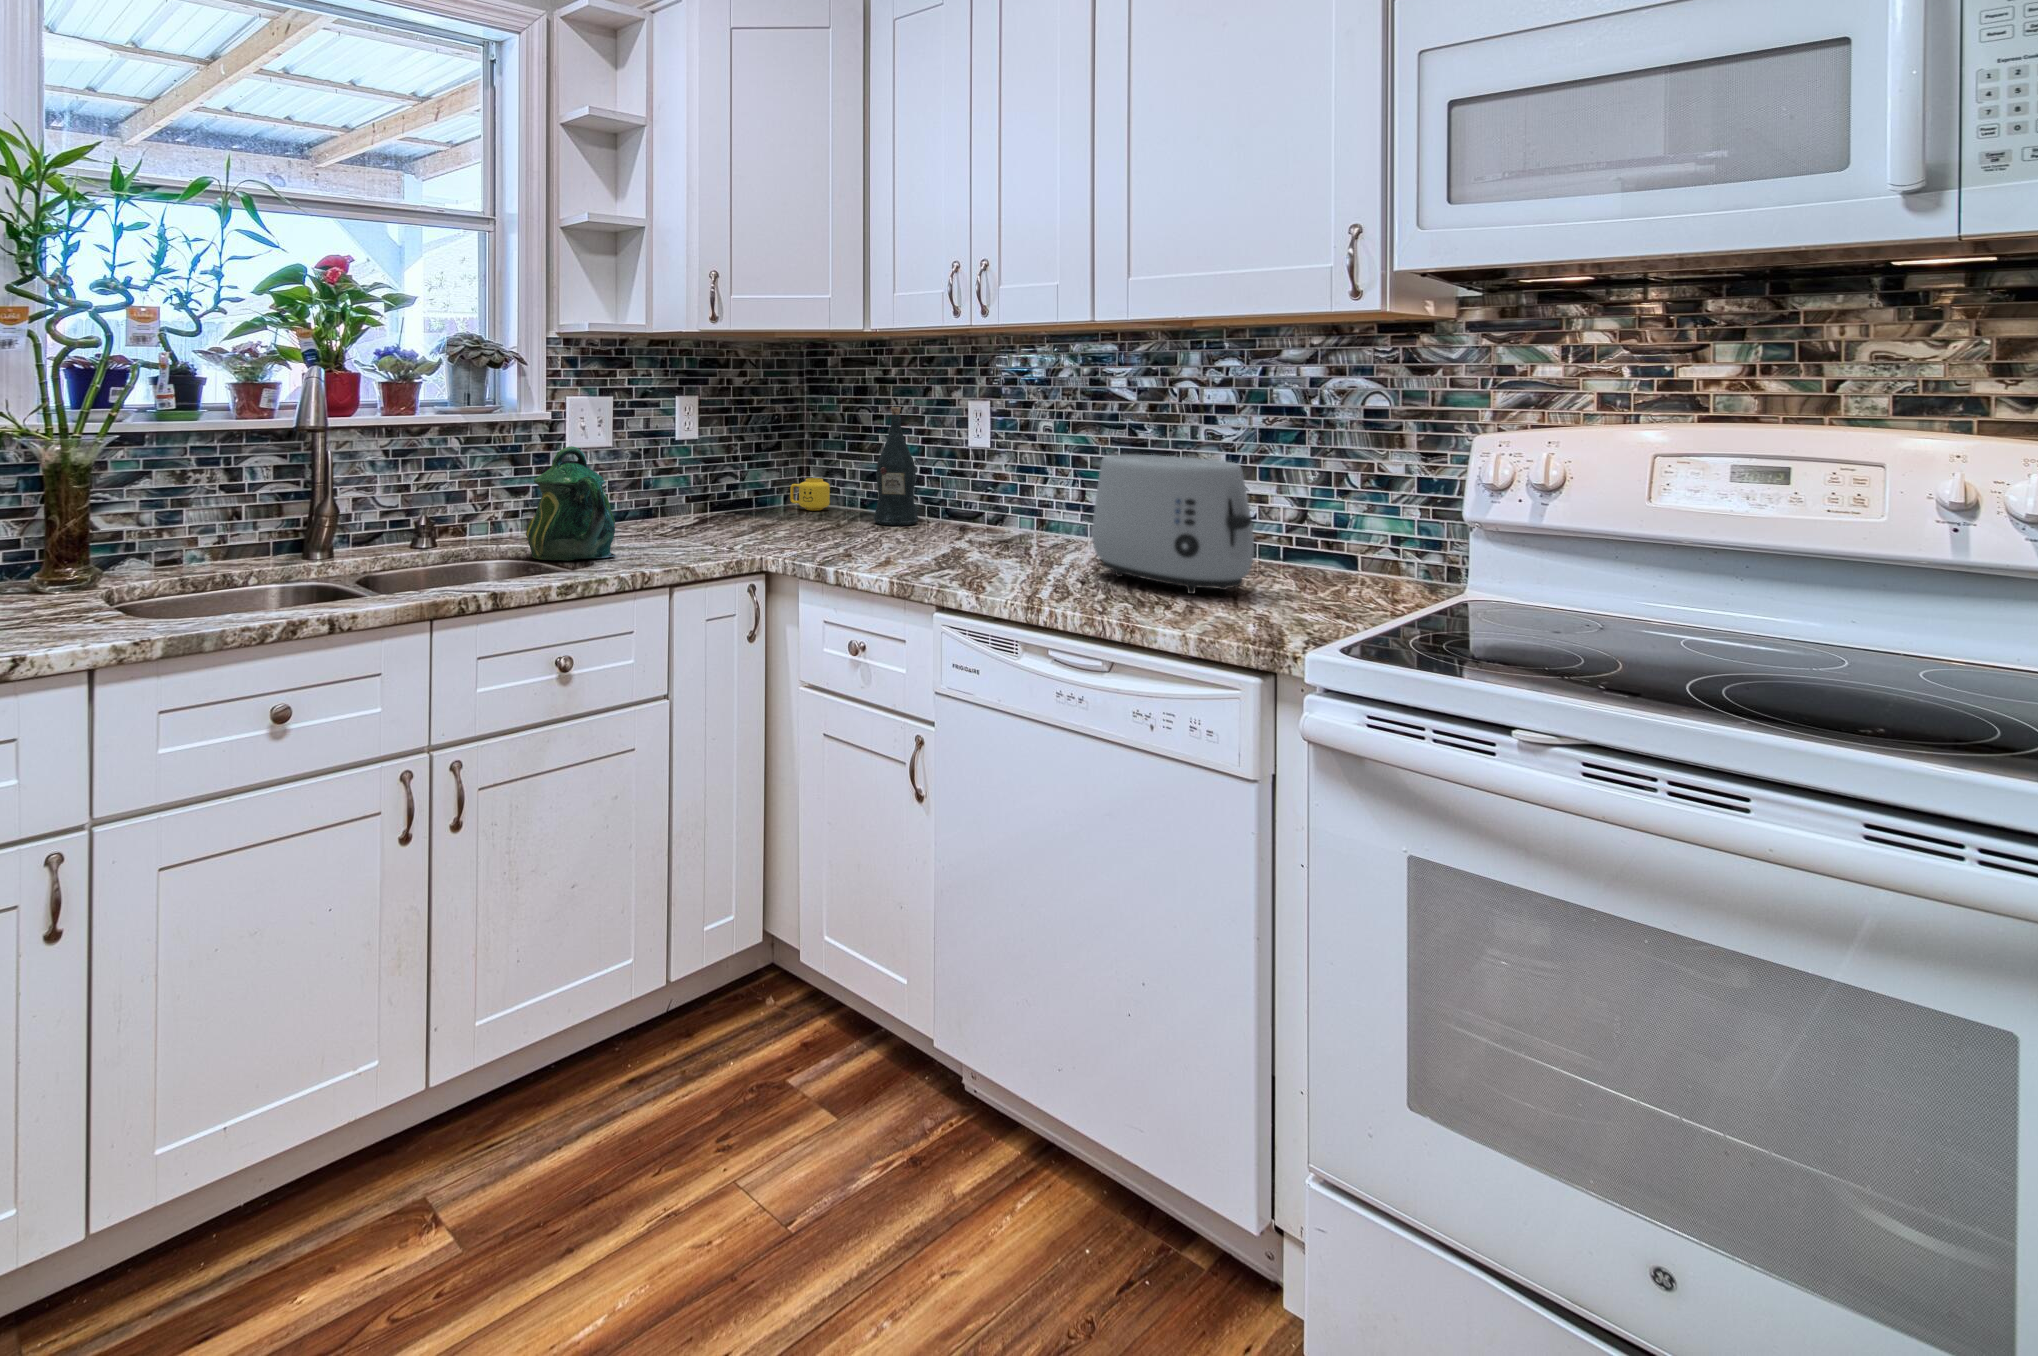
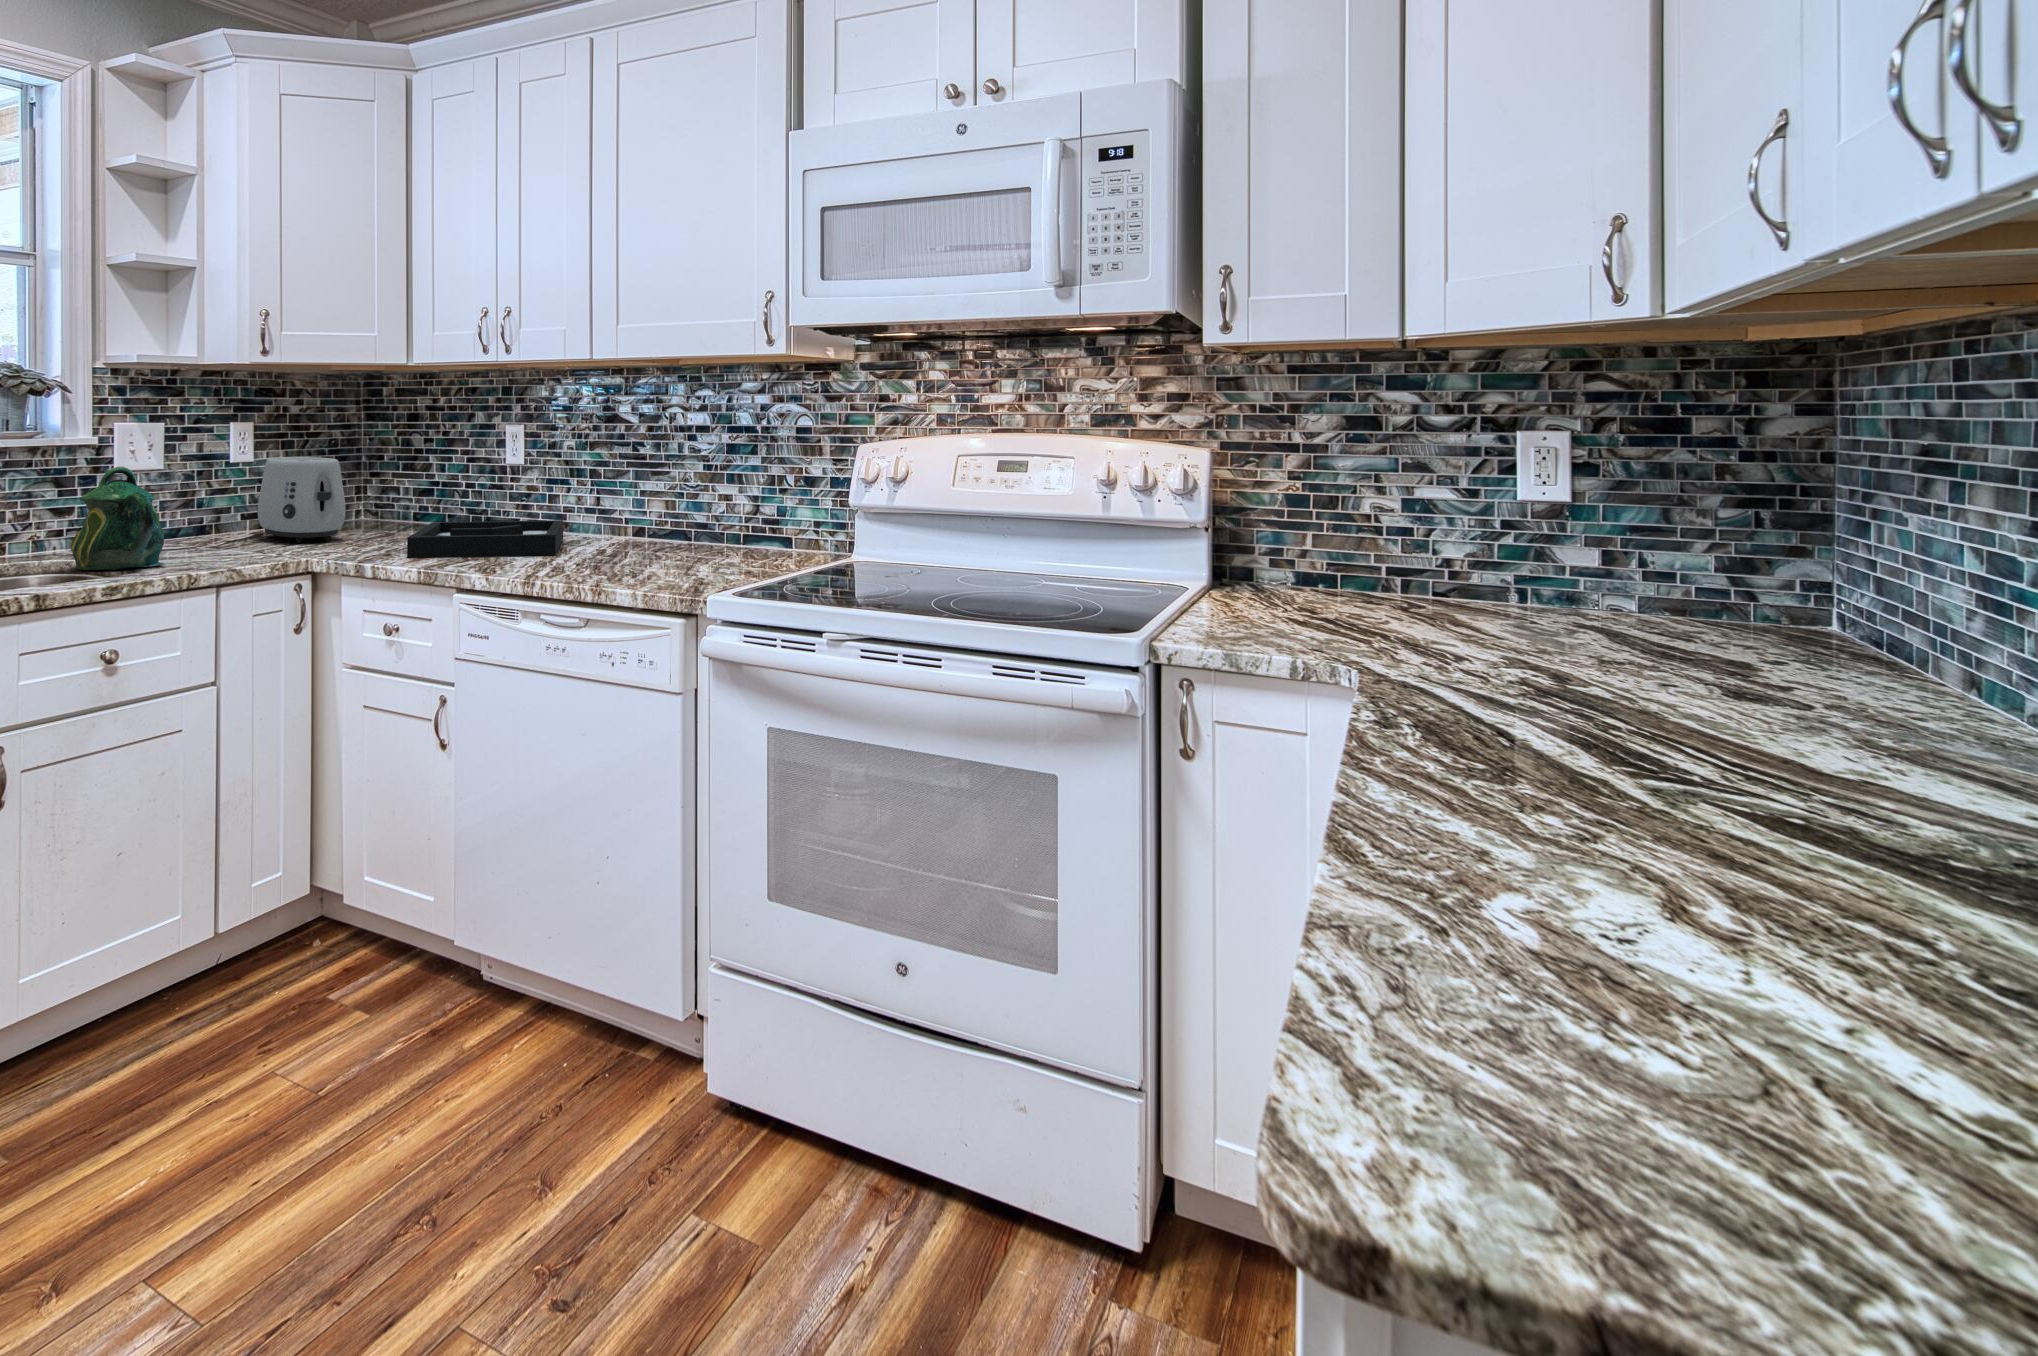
wine bottle: present [874,407,918,525] -> none [426,430,467,534]
toaster: present [1092,455,1254,594] -> present [258,457,346,543]
mug: present [790,478,830,511] -> none [352,496,390,526]
decorative tray: none [871,514,1048,566] -> present [407,520,563,558]

